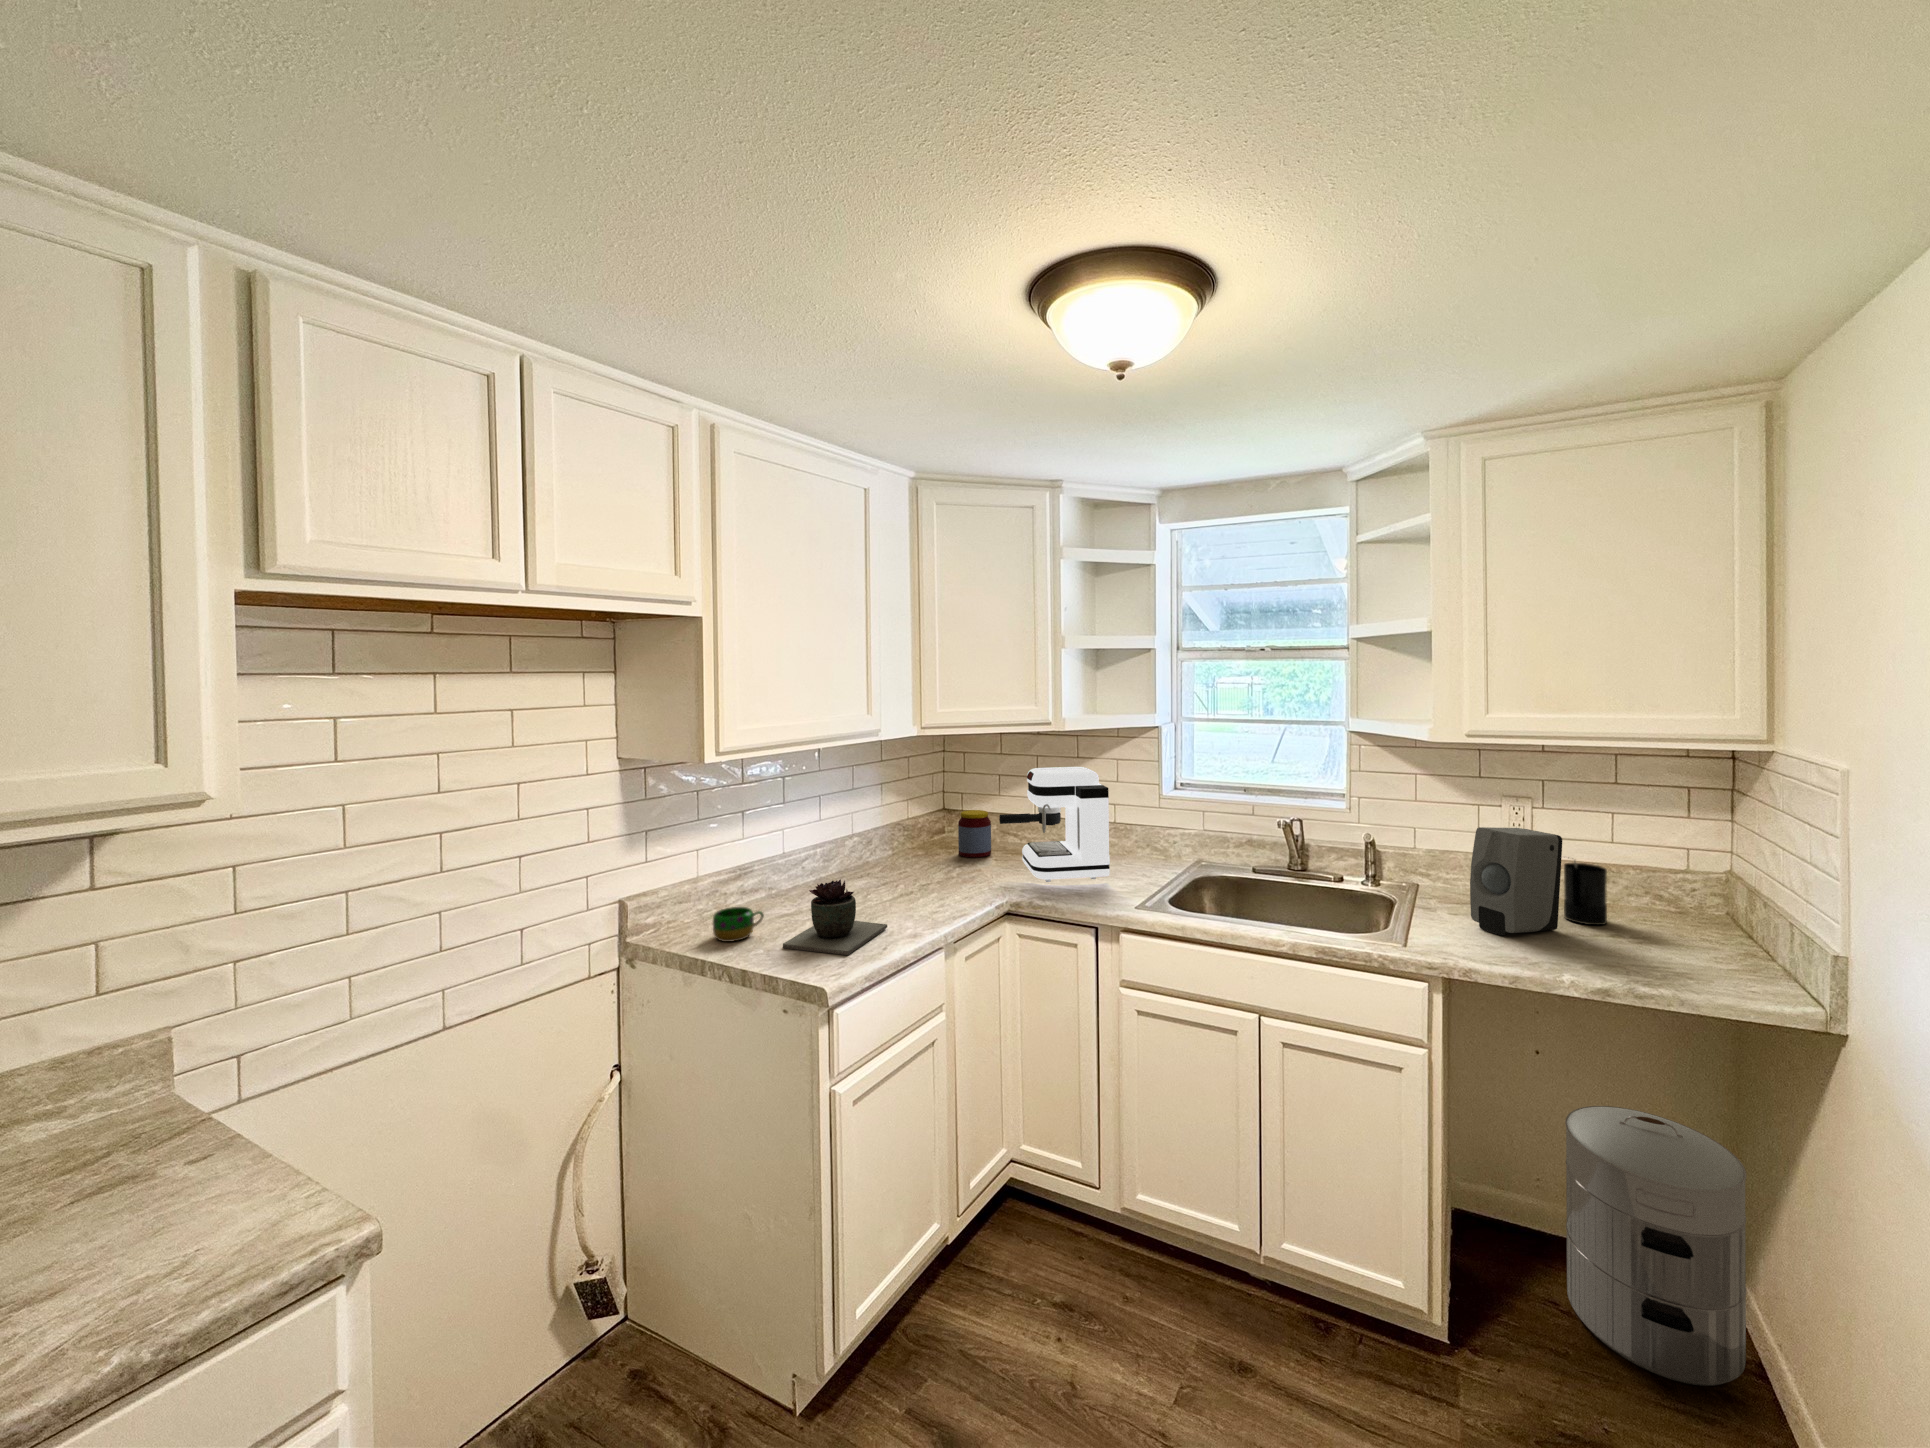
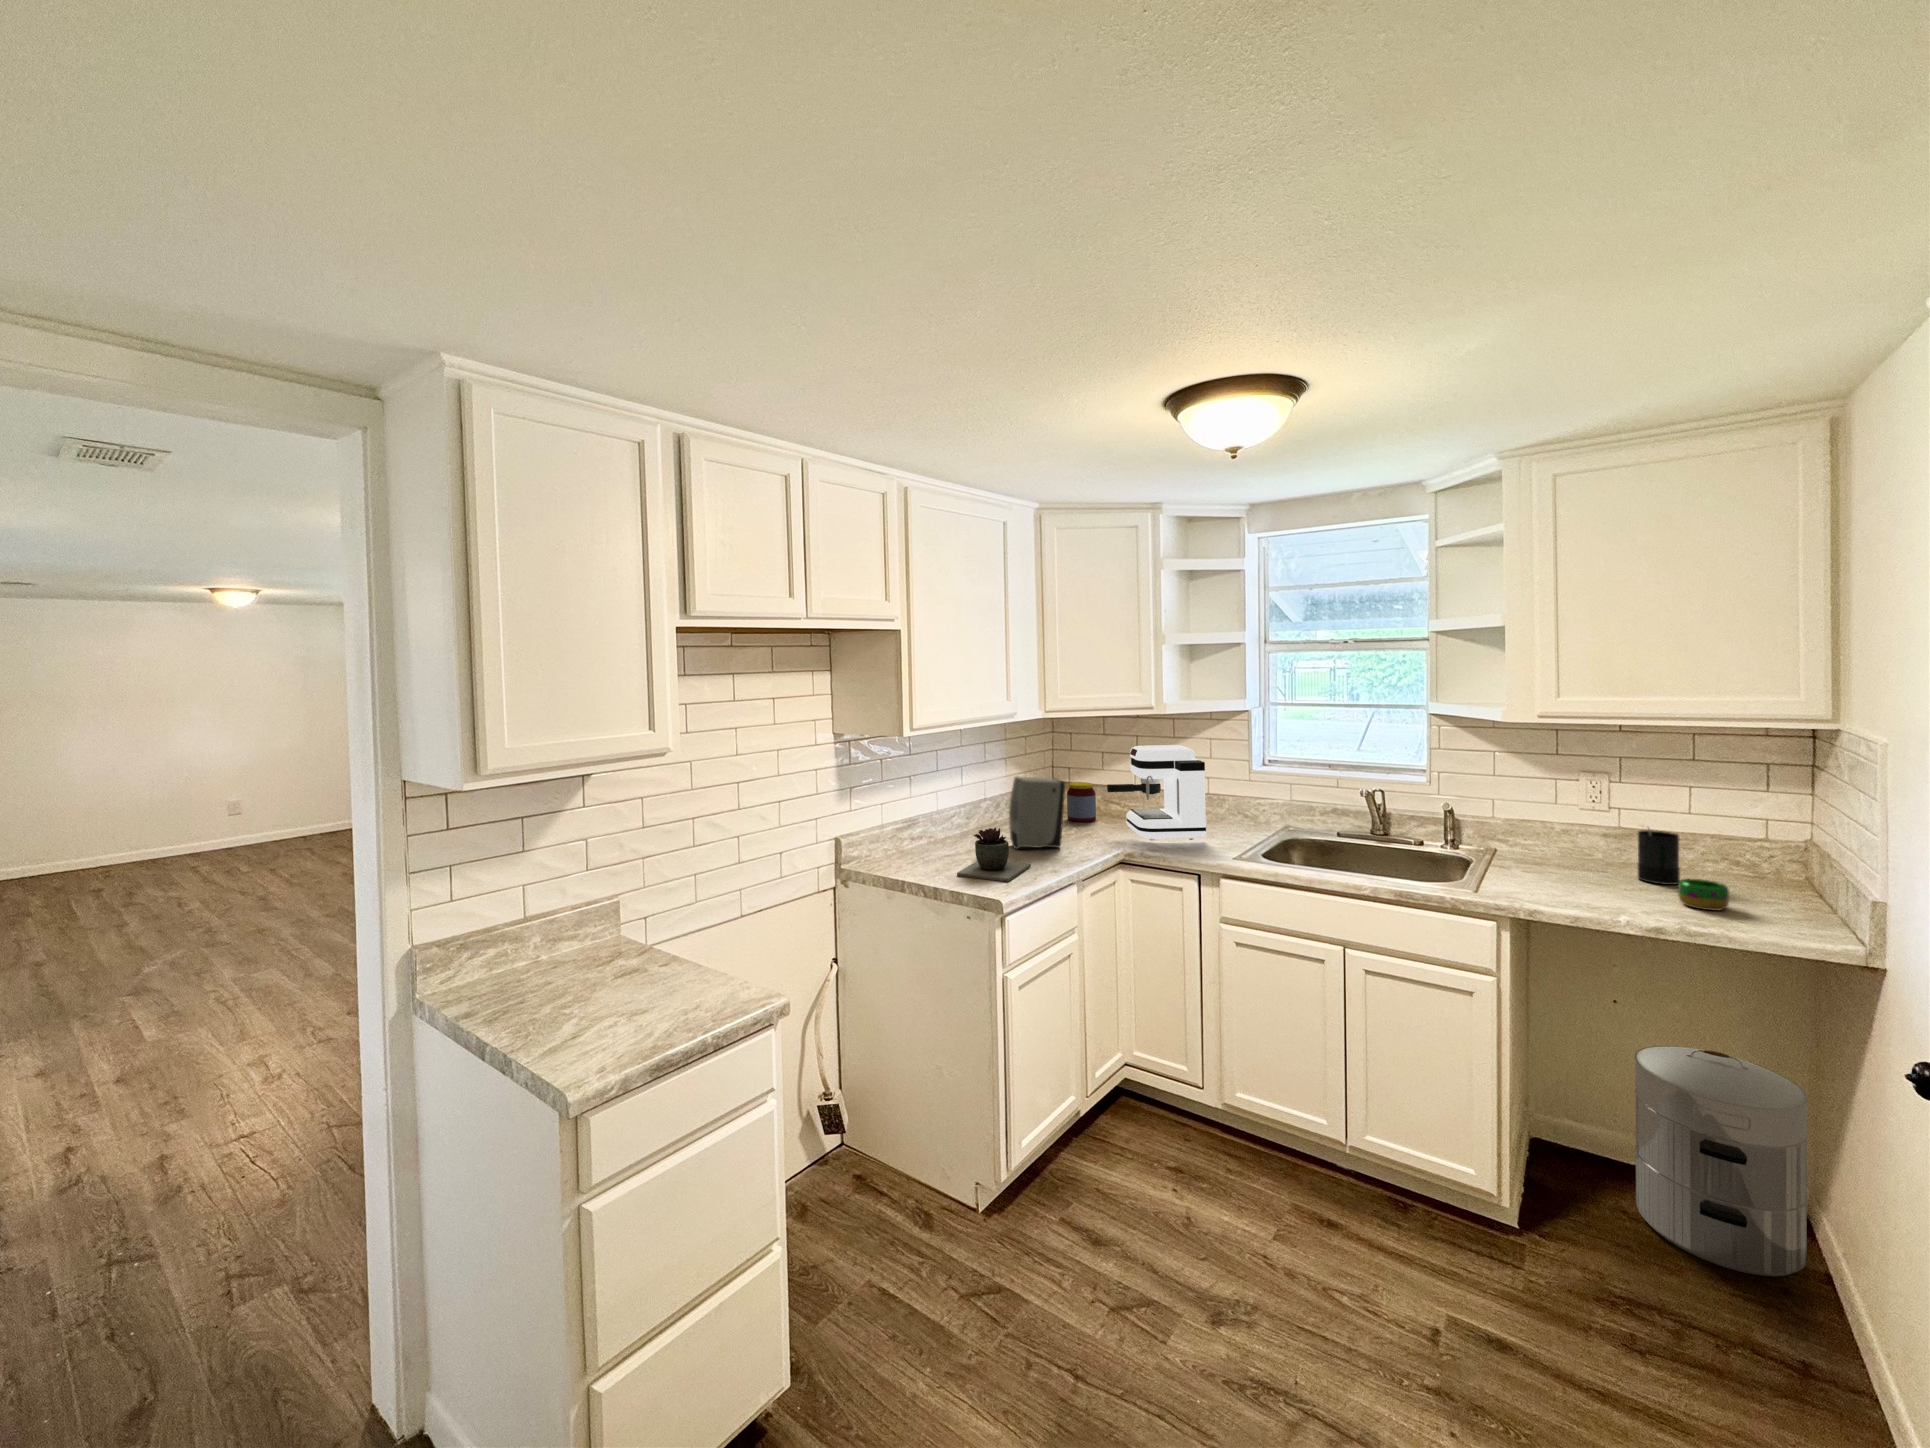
soap dispenser: present [1470,827,1562,936] -> present [1009,777,1065,849]
mug: present [713,907,764,942] -> present [1678,879,1729,911]

